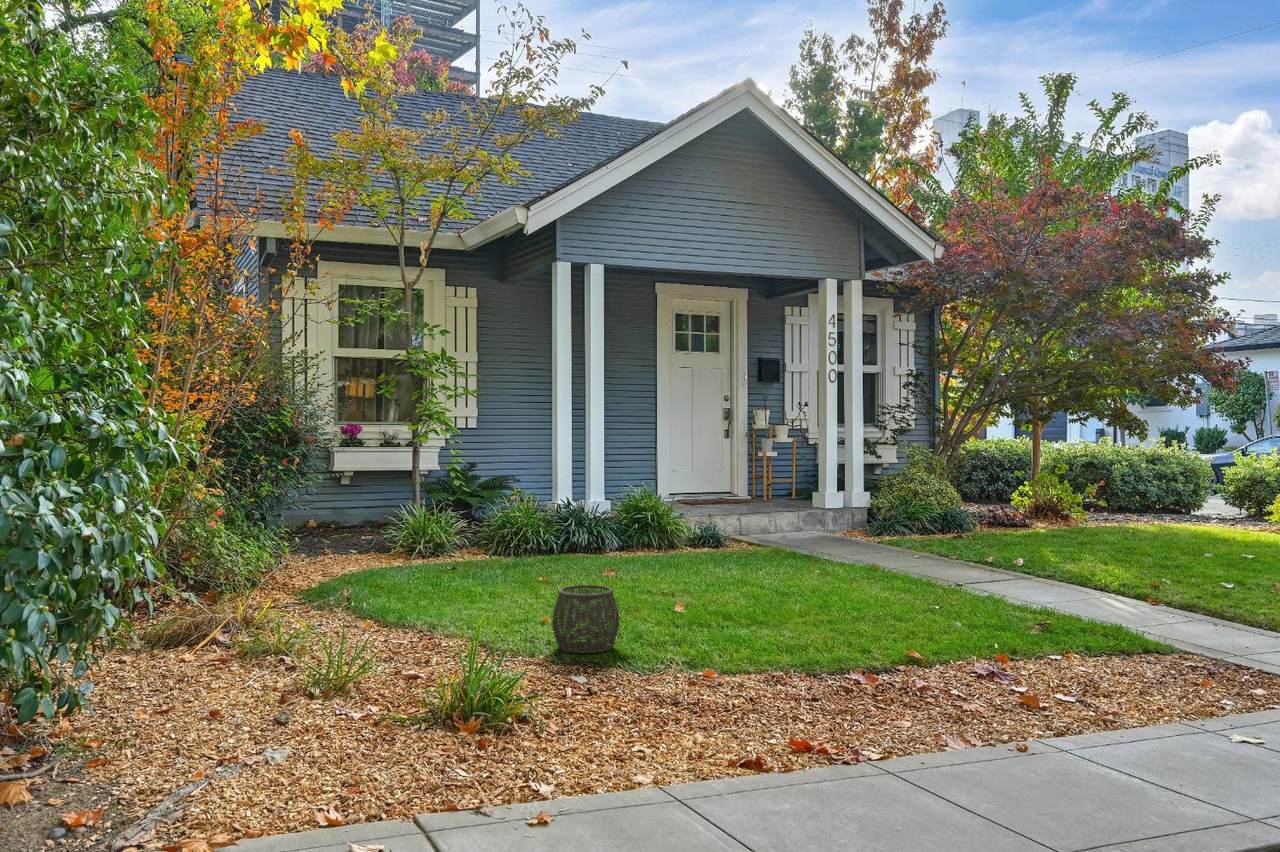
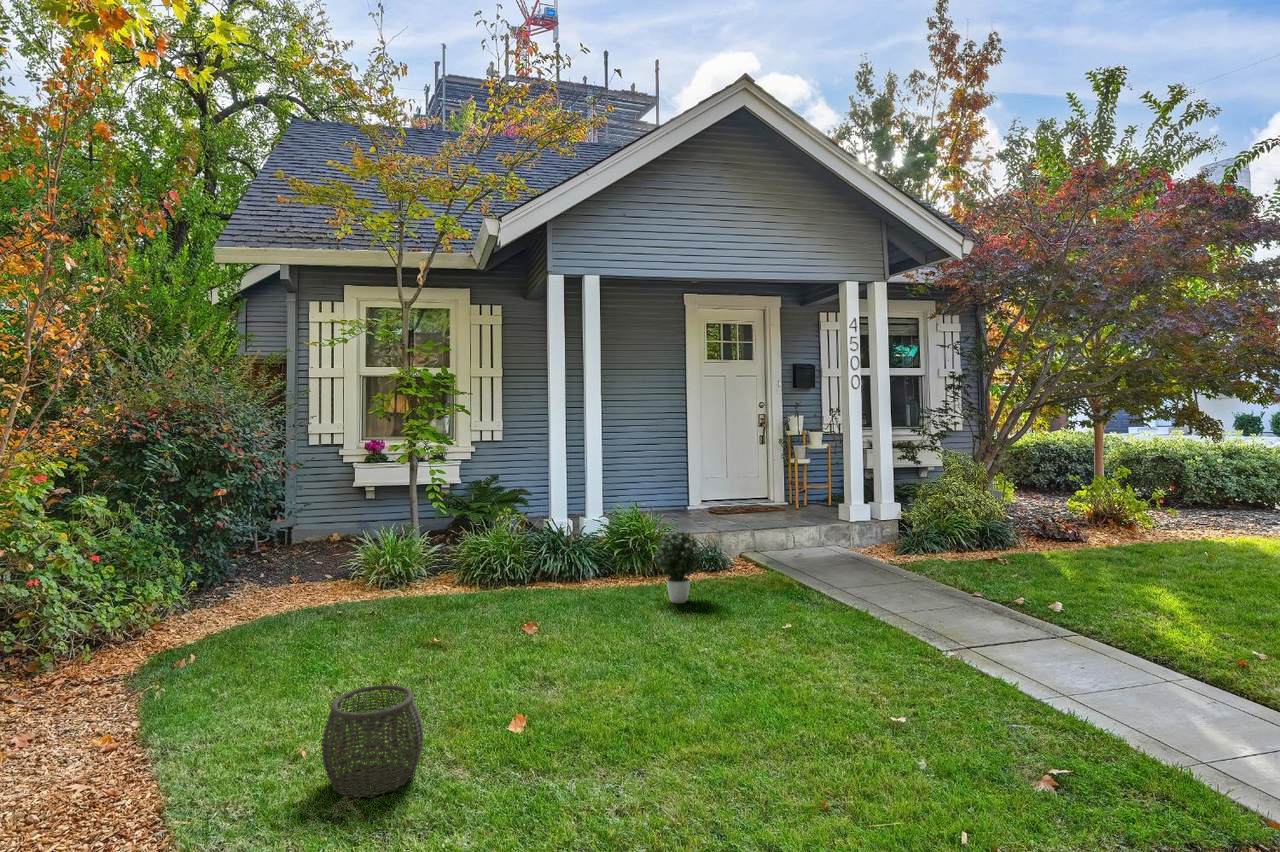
potted plant: none [684,503,727,568] -> present [654,531,703,603]

